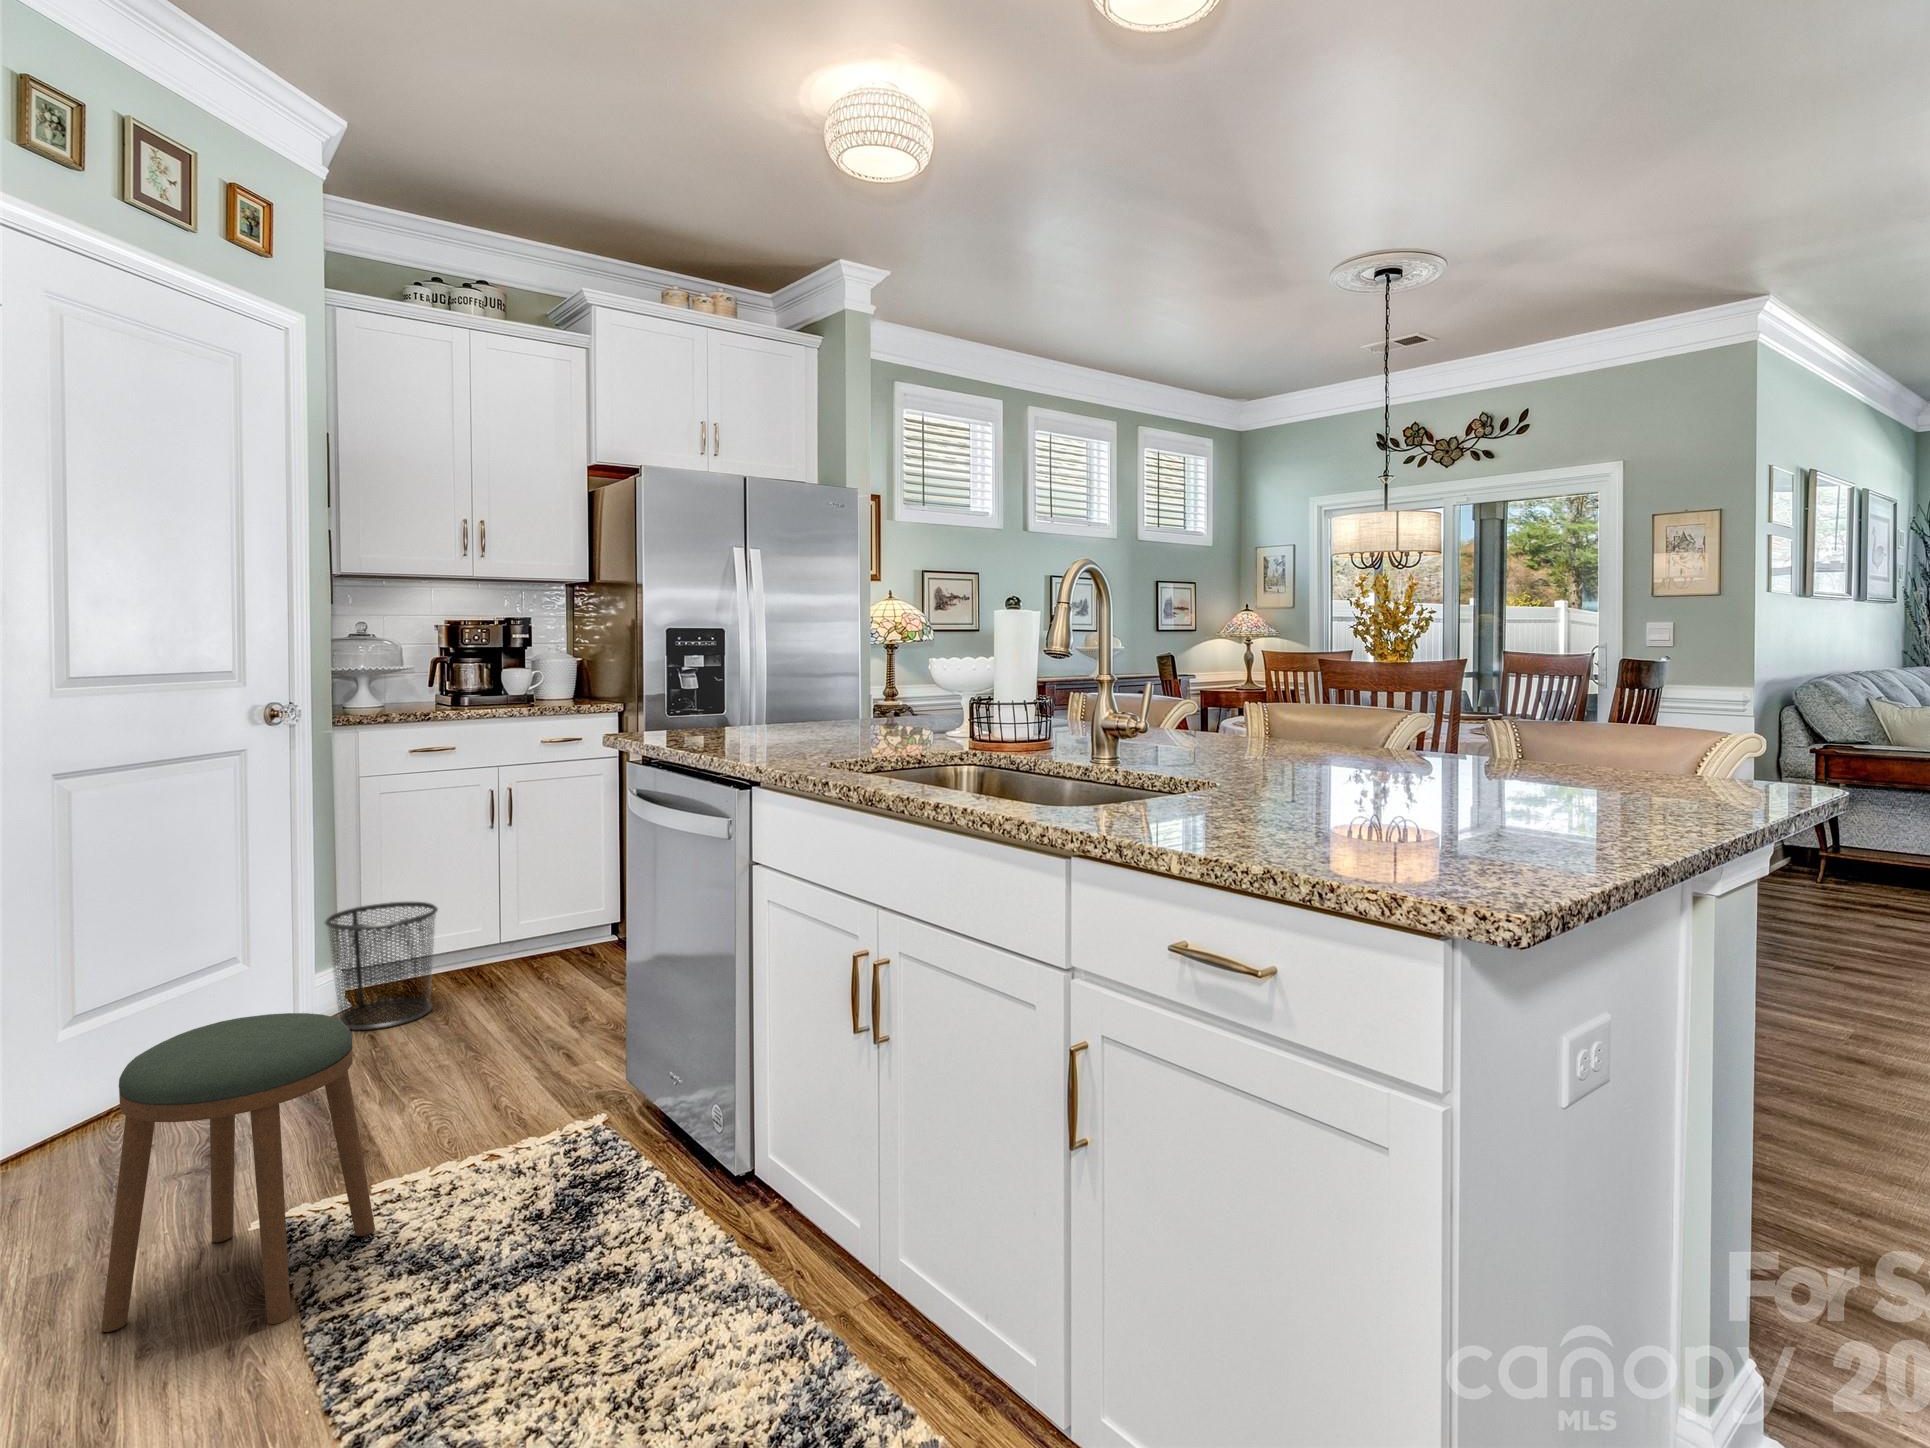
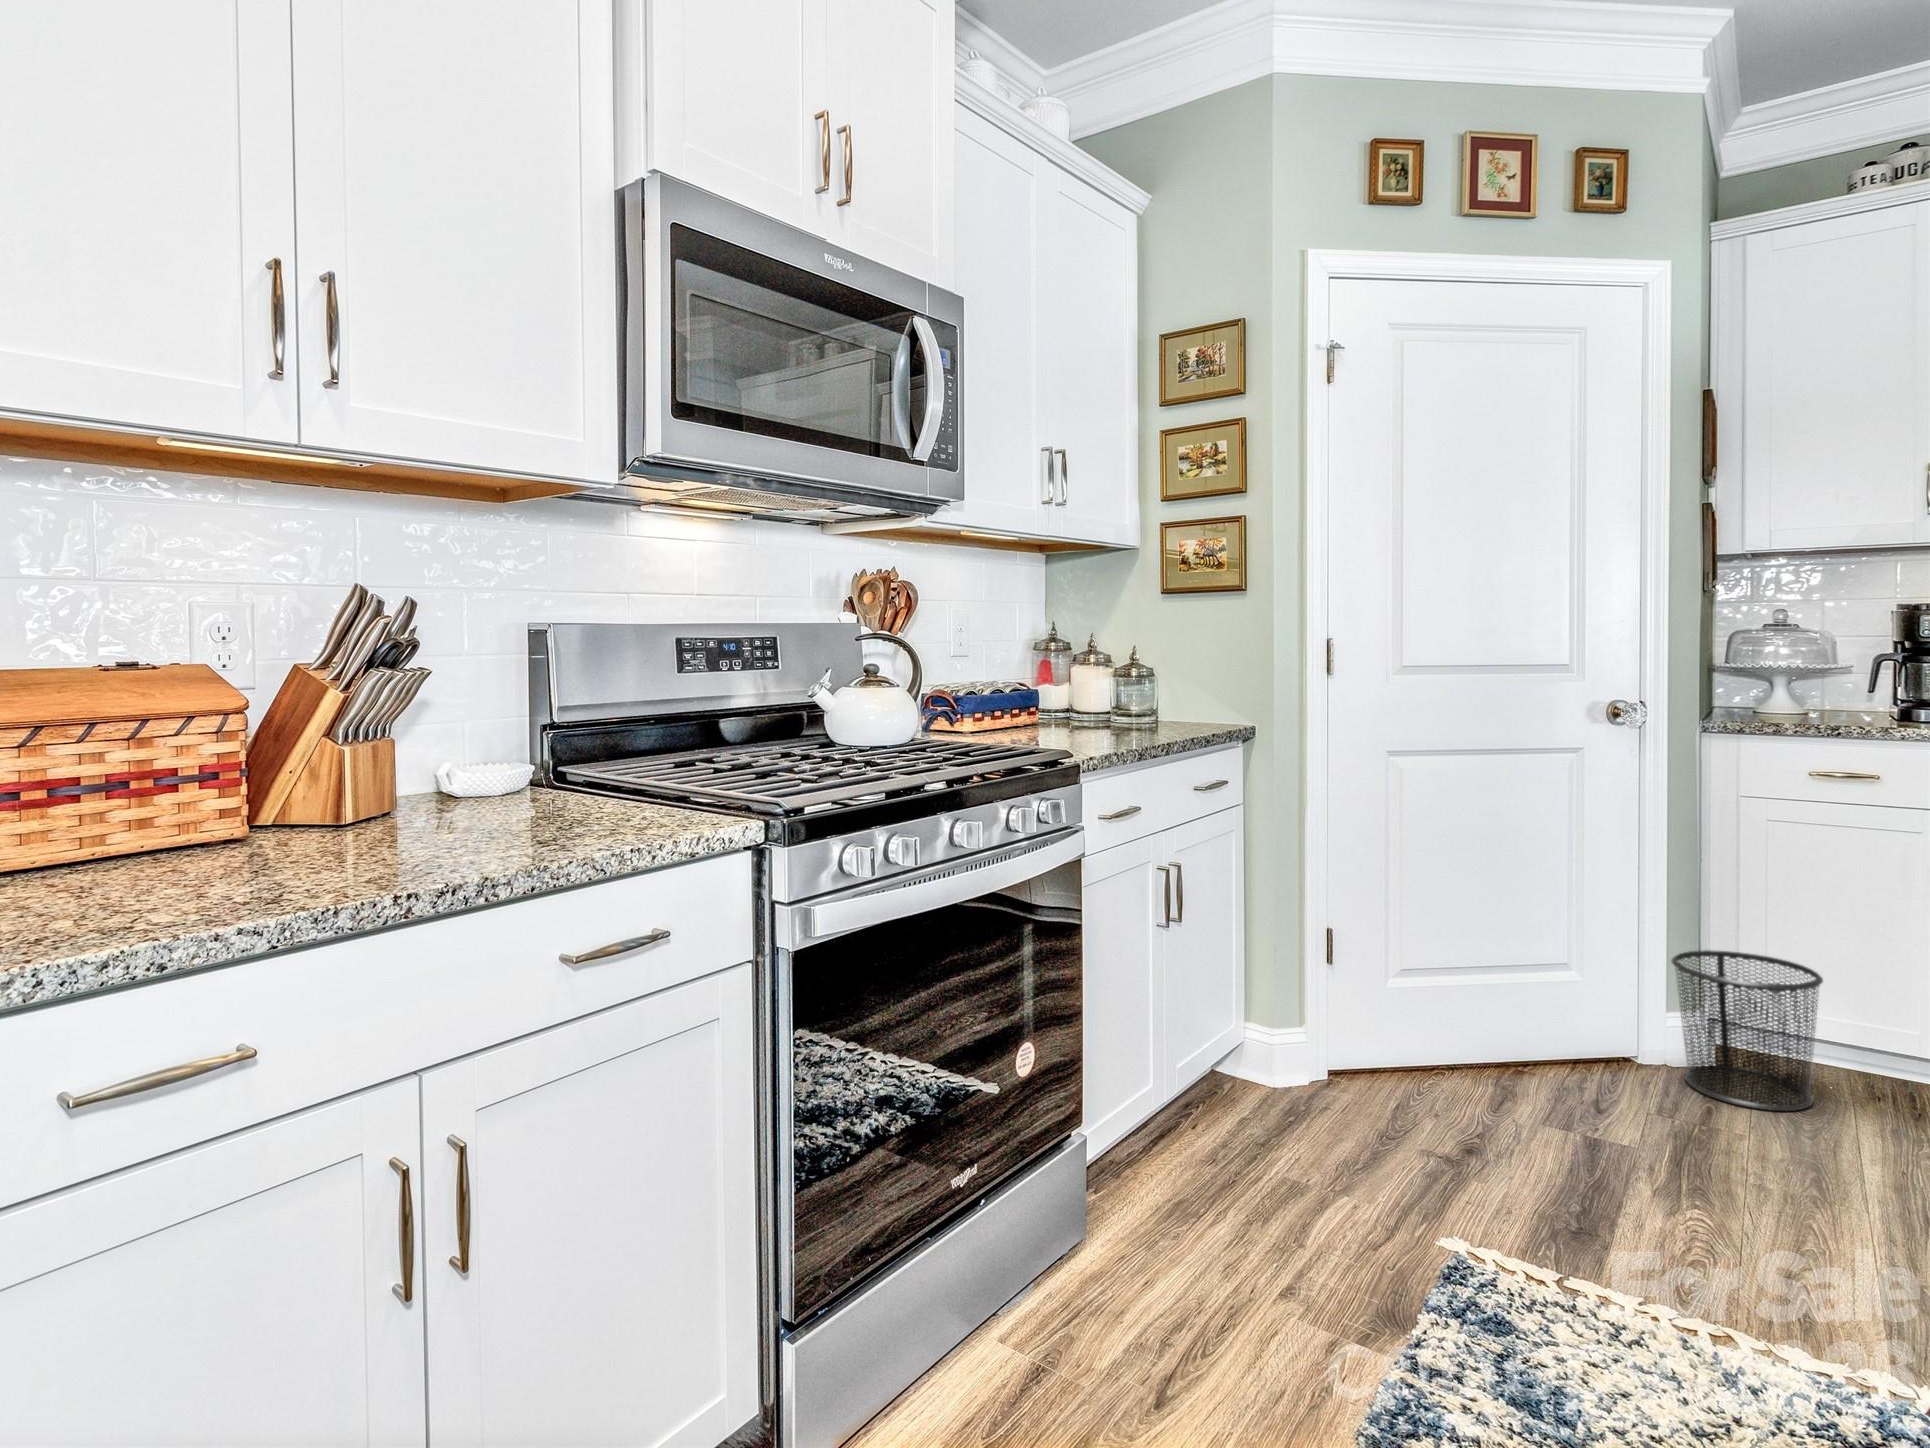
stool: present [101,1013,375,1332] -> none [1280,1025,1527,1354]

